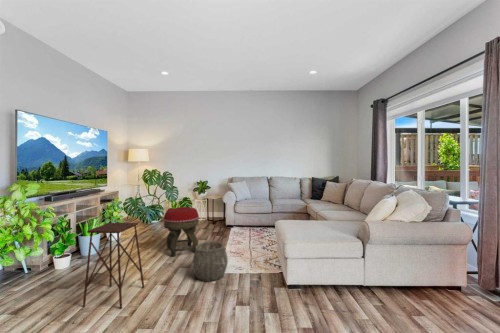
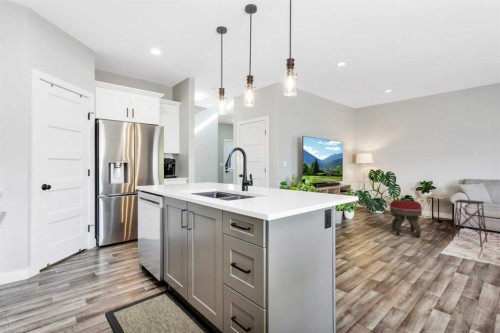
side table: present [83,223,144,309] -> present [452,200,487,246]
woven basket: present [193,241,228,281] -> none [416,227,451,257]

